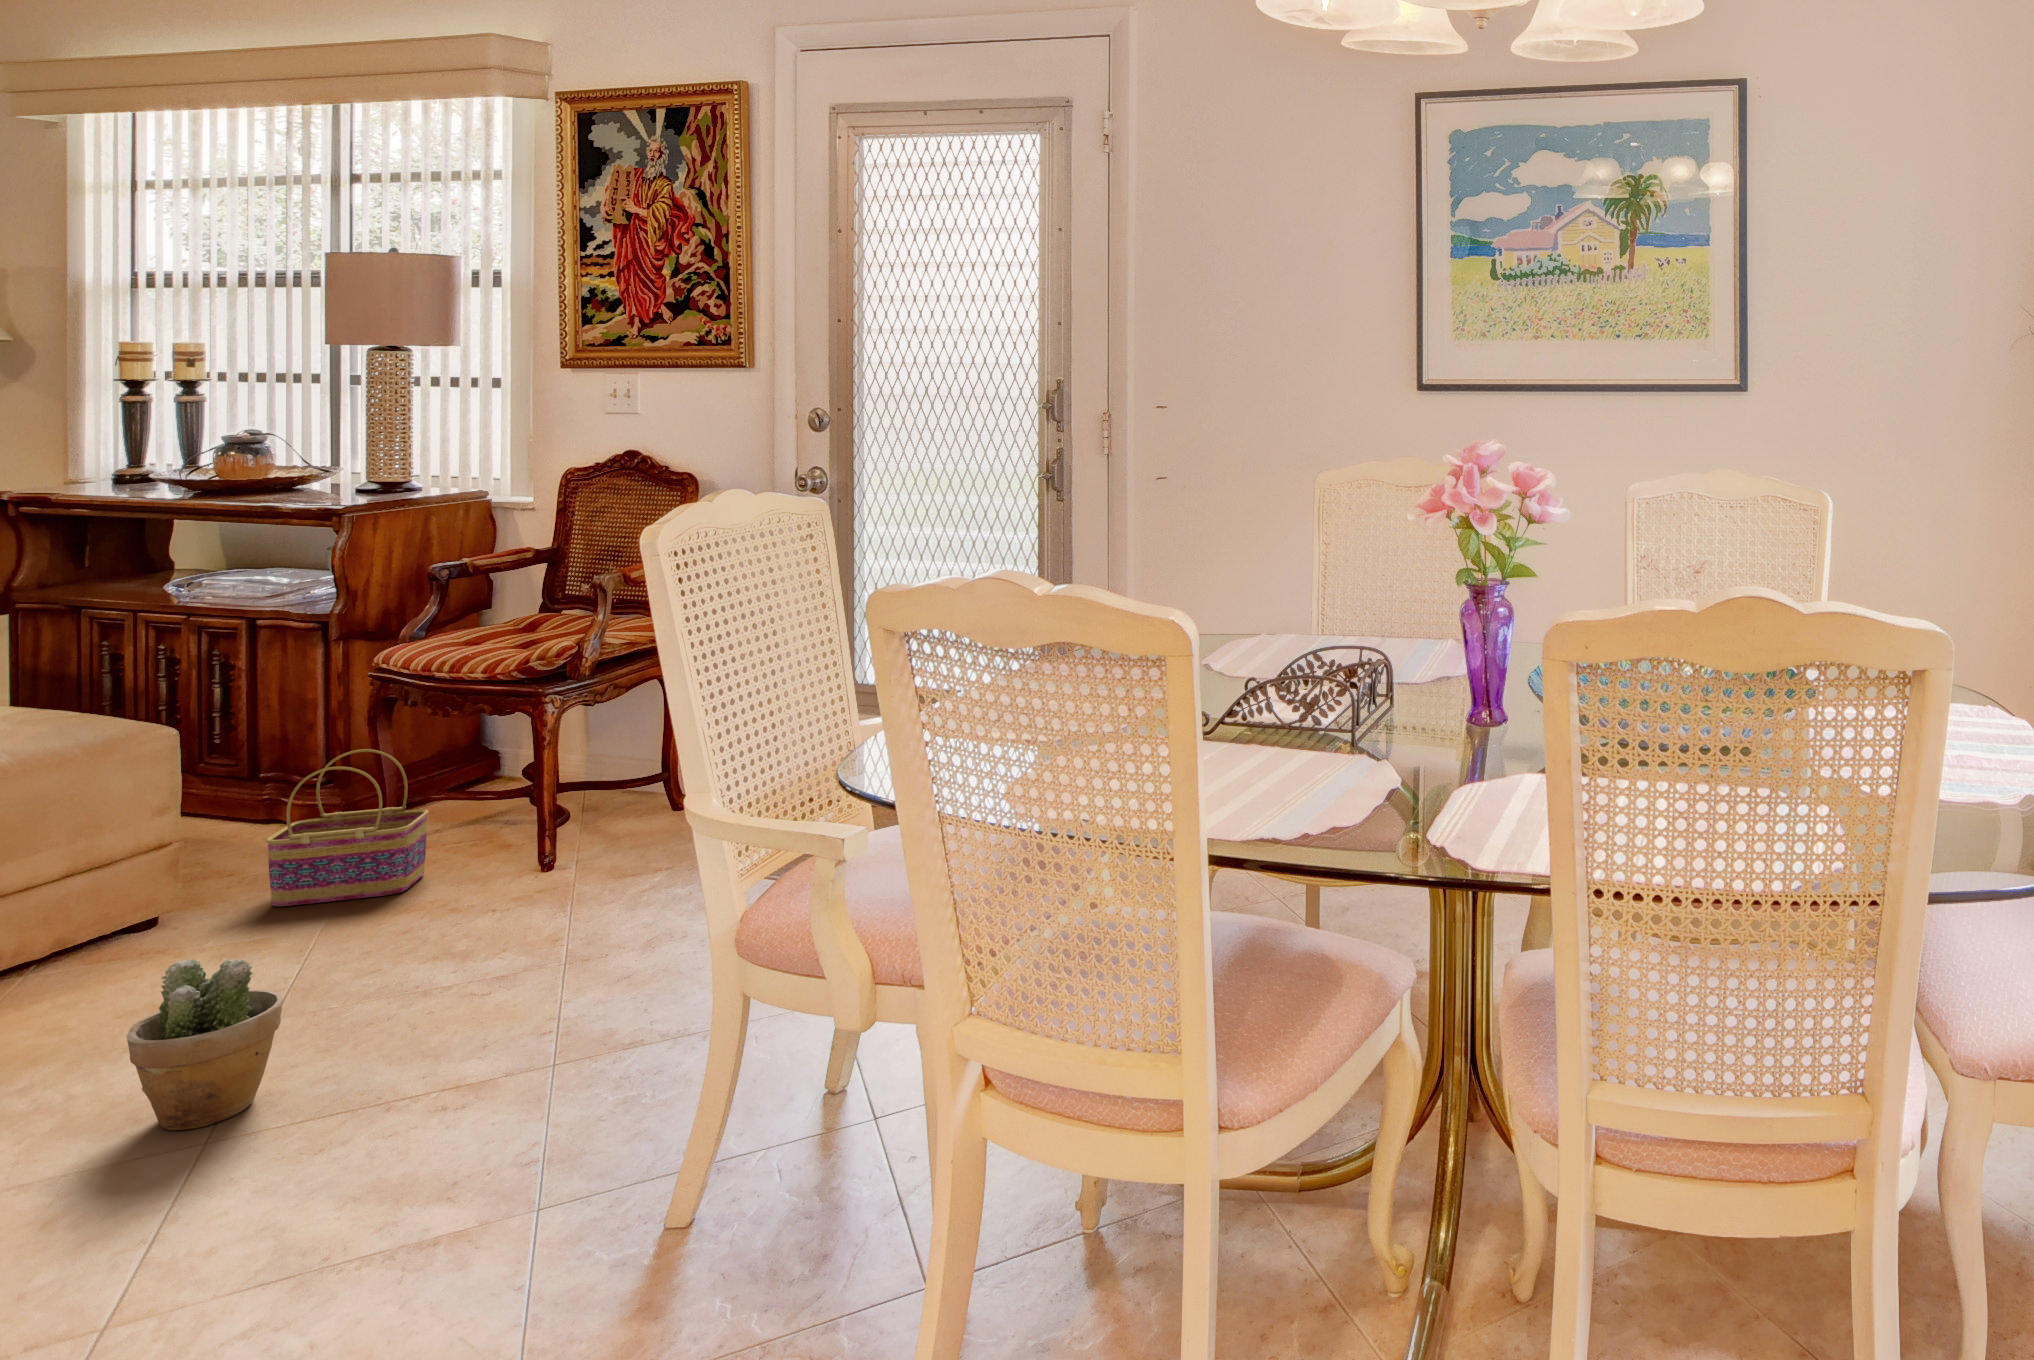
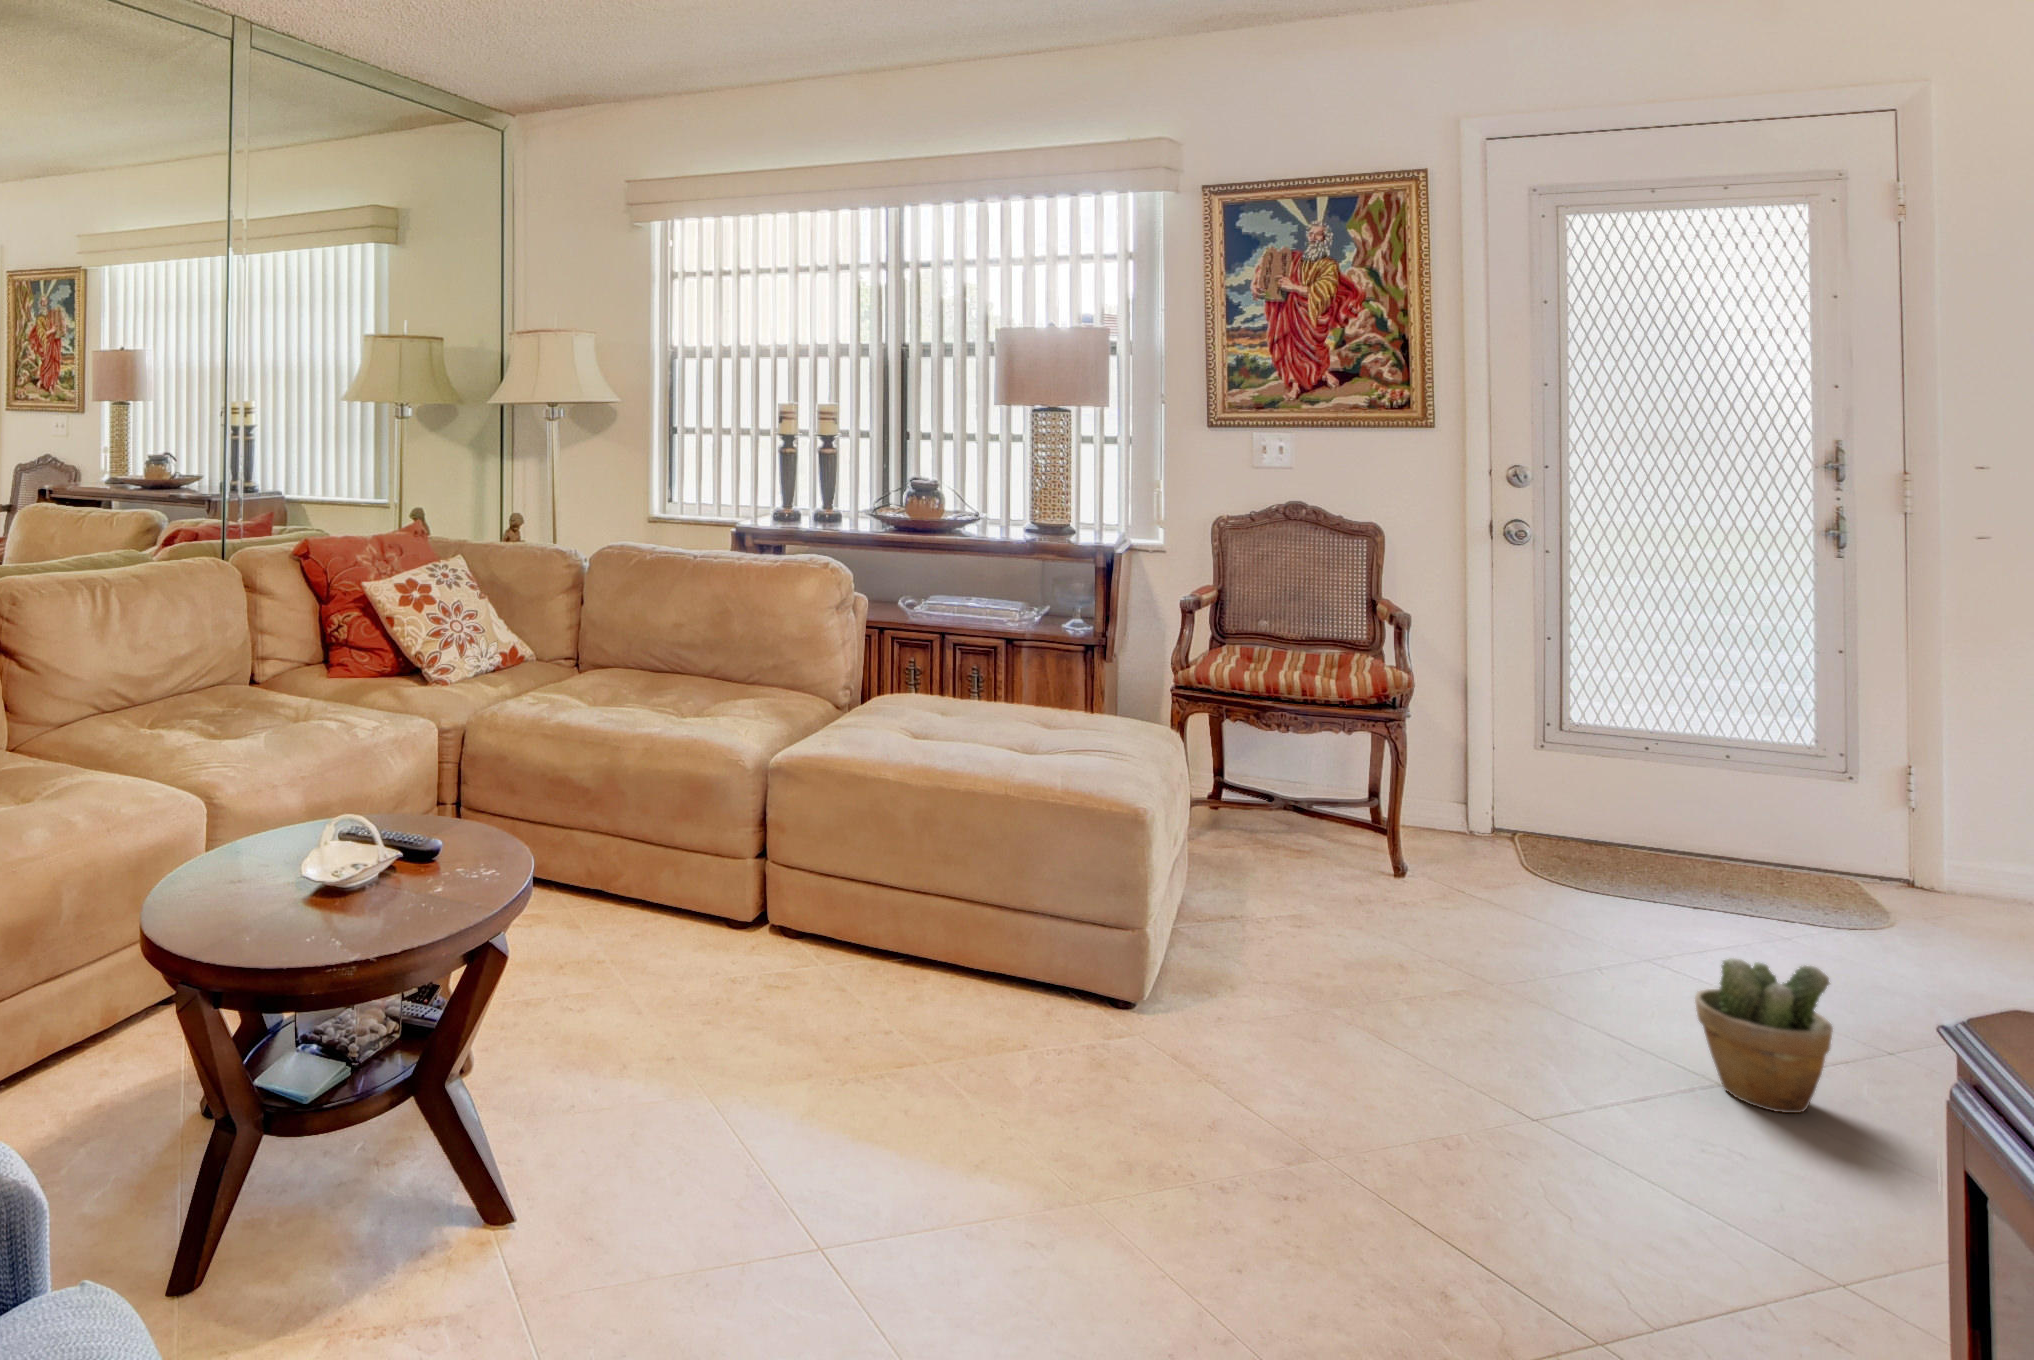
basket: present [266,749,428,906] -> none [1245,763,1371,896]

